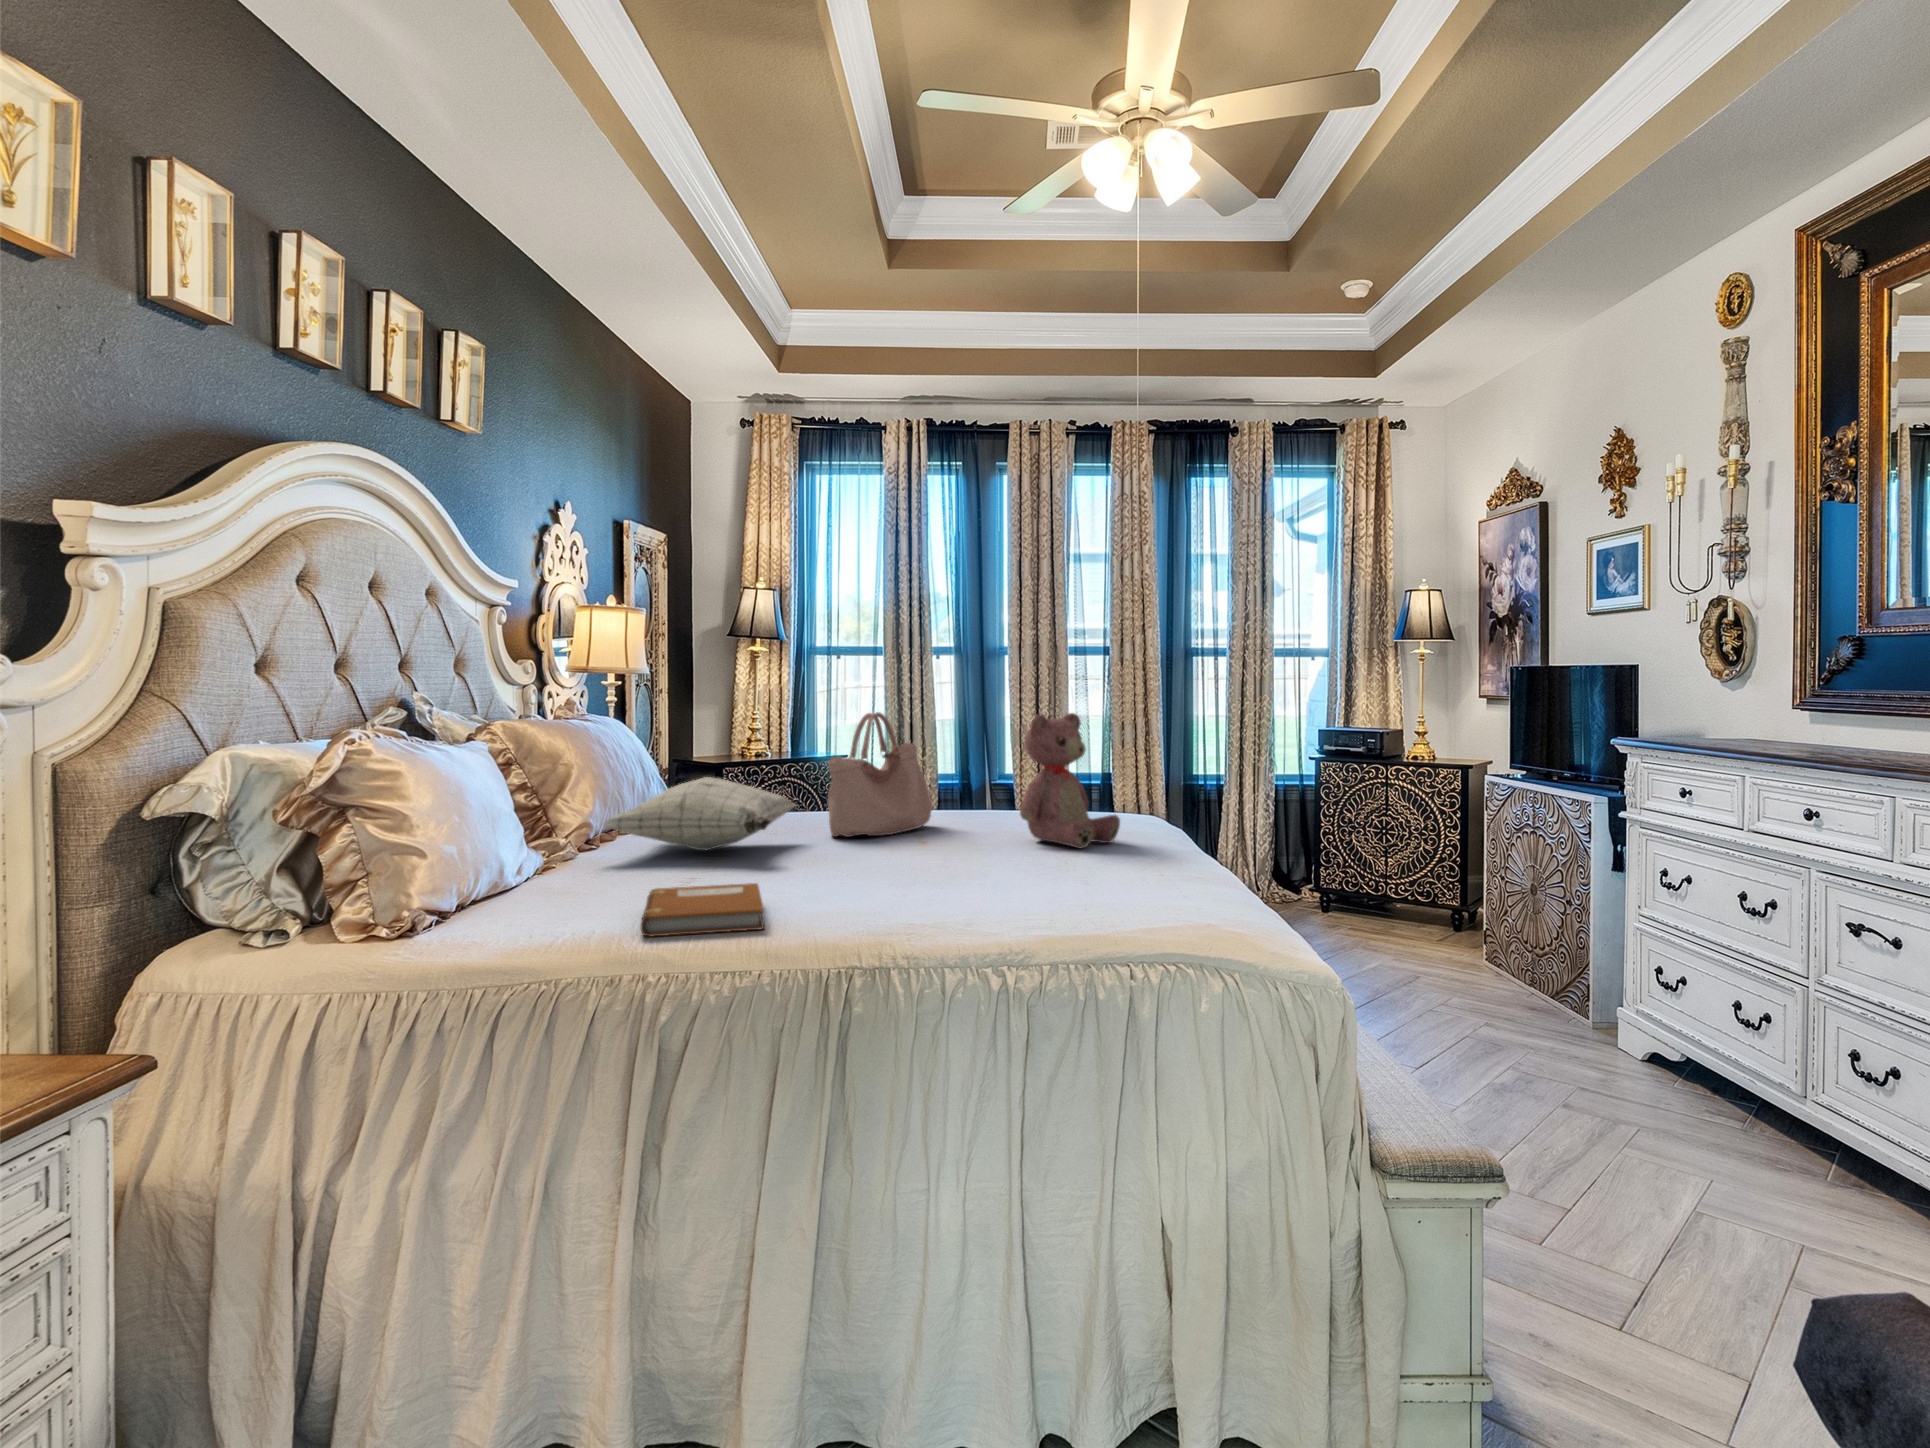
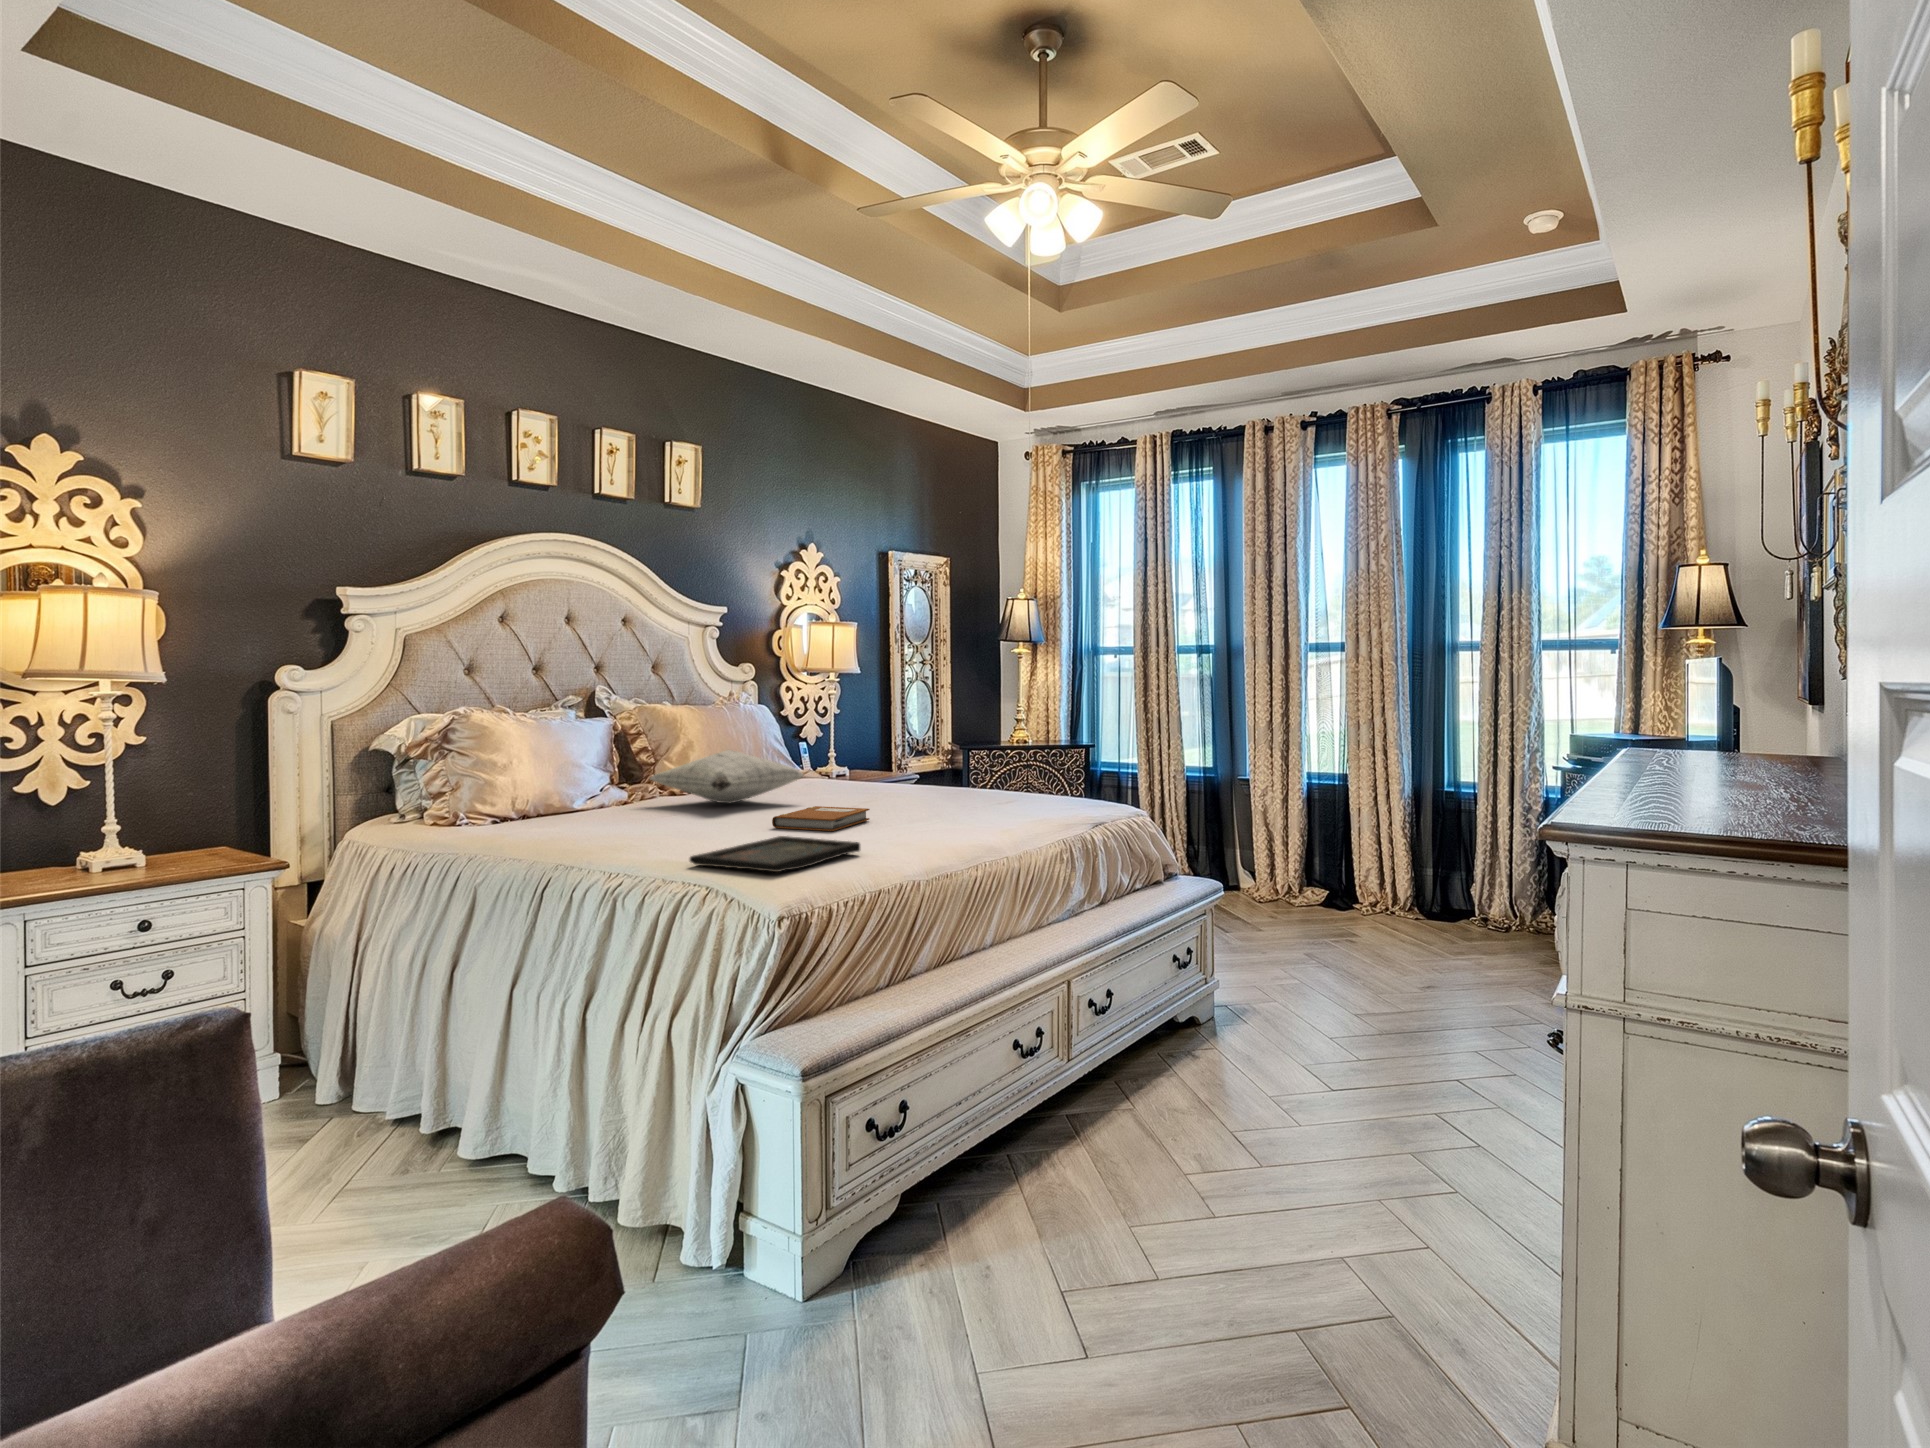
handbag: present [828,712,932,837] -> none [829,705,936,804]
teddy bear: present [1020,713,1120,849] -> none [925,708,1003,825]
tray: none [1032,875,1206,926] -> present [690,836,860,872]
notebook: present [641,883,764,937] -> present [772,806,870,831]

